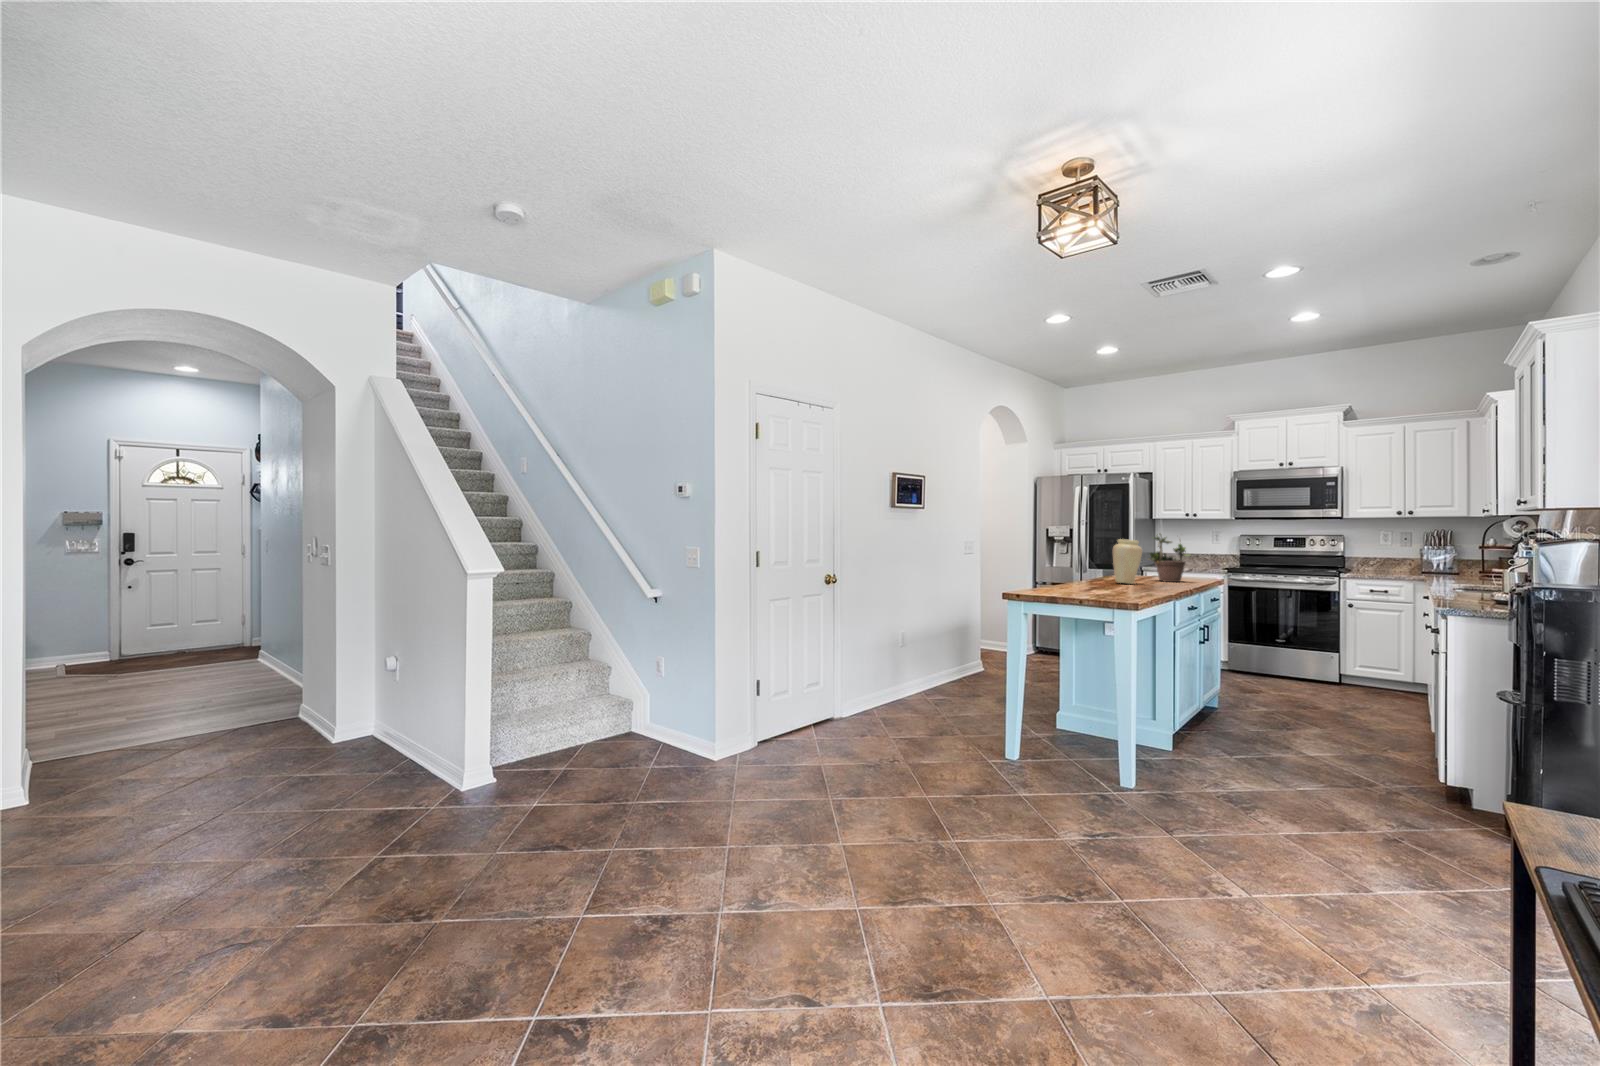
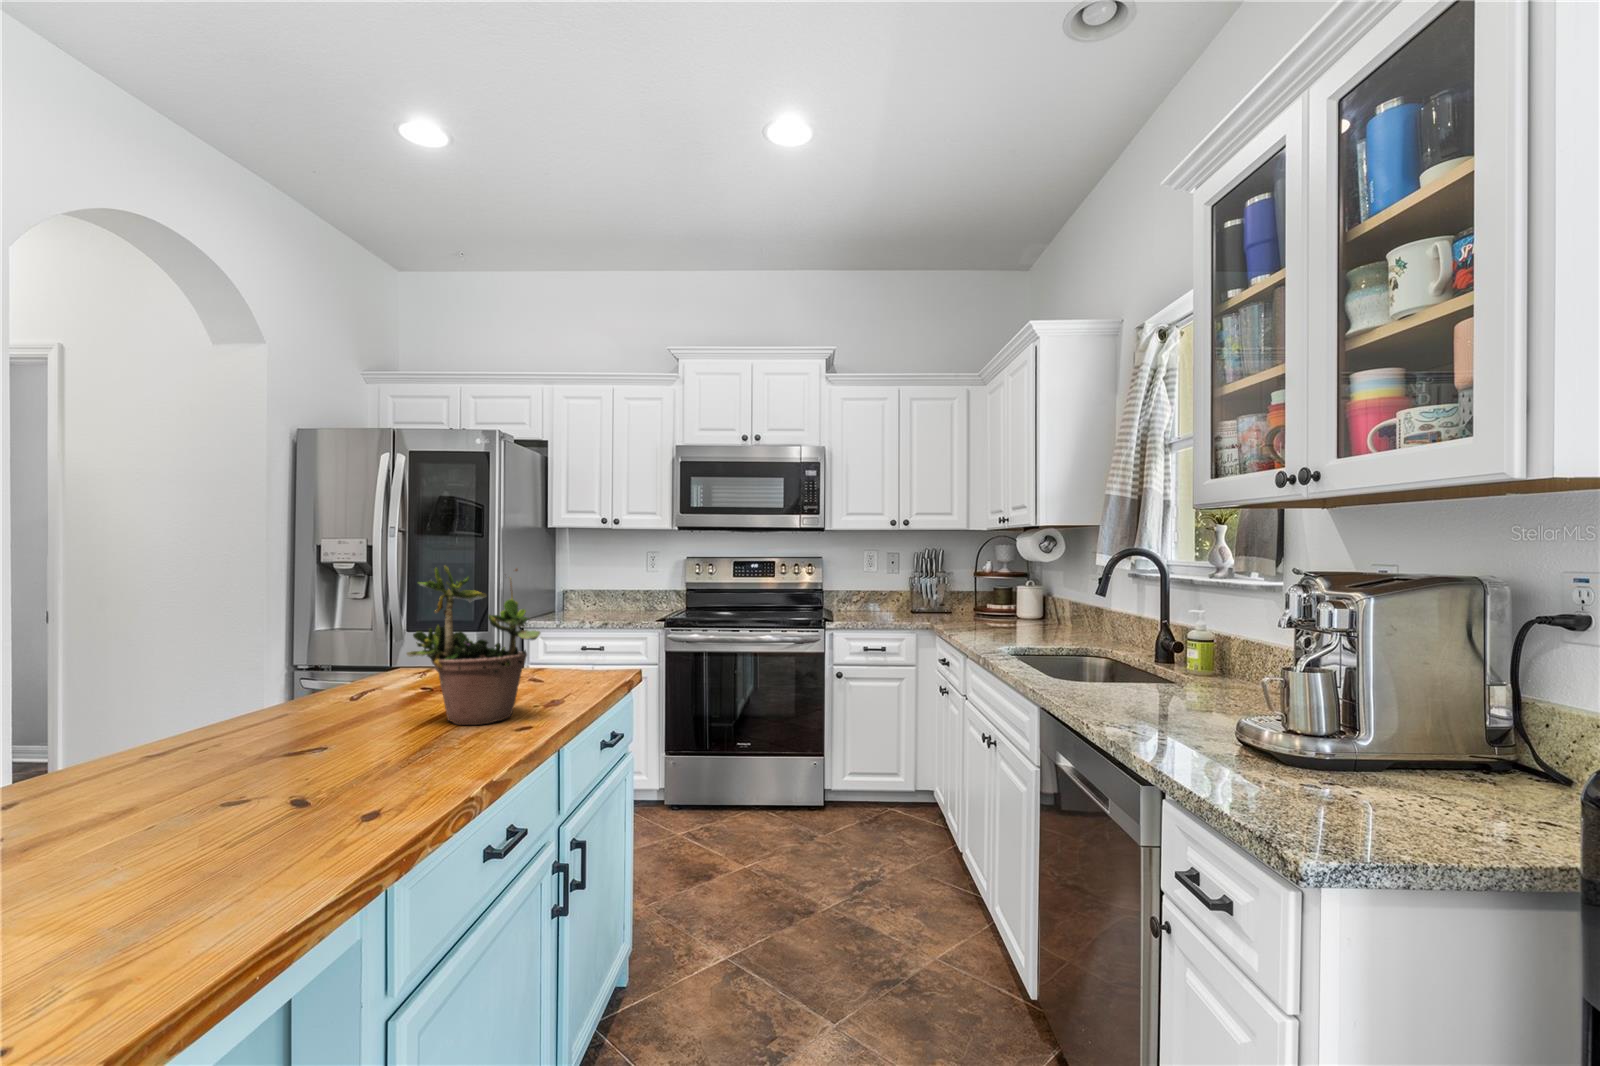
vase: present [1113,539,1142,584] -> none [174,602,317,800]

